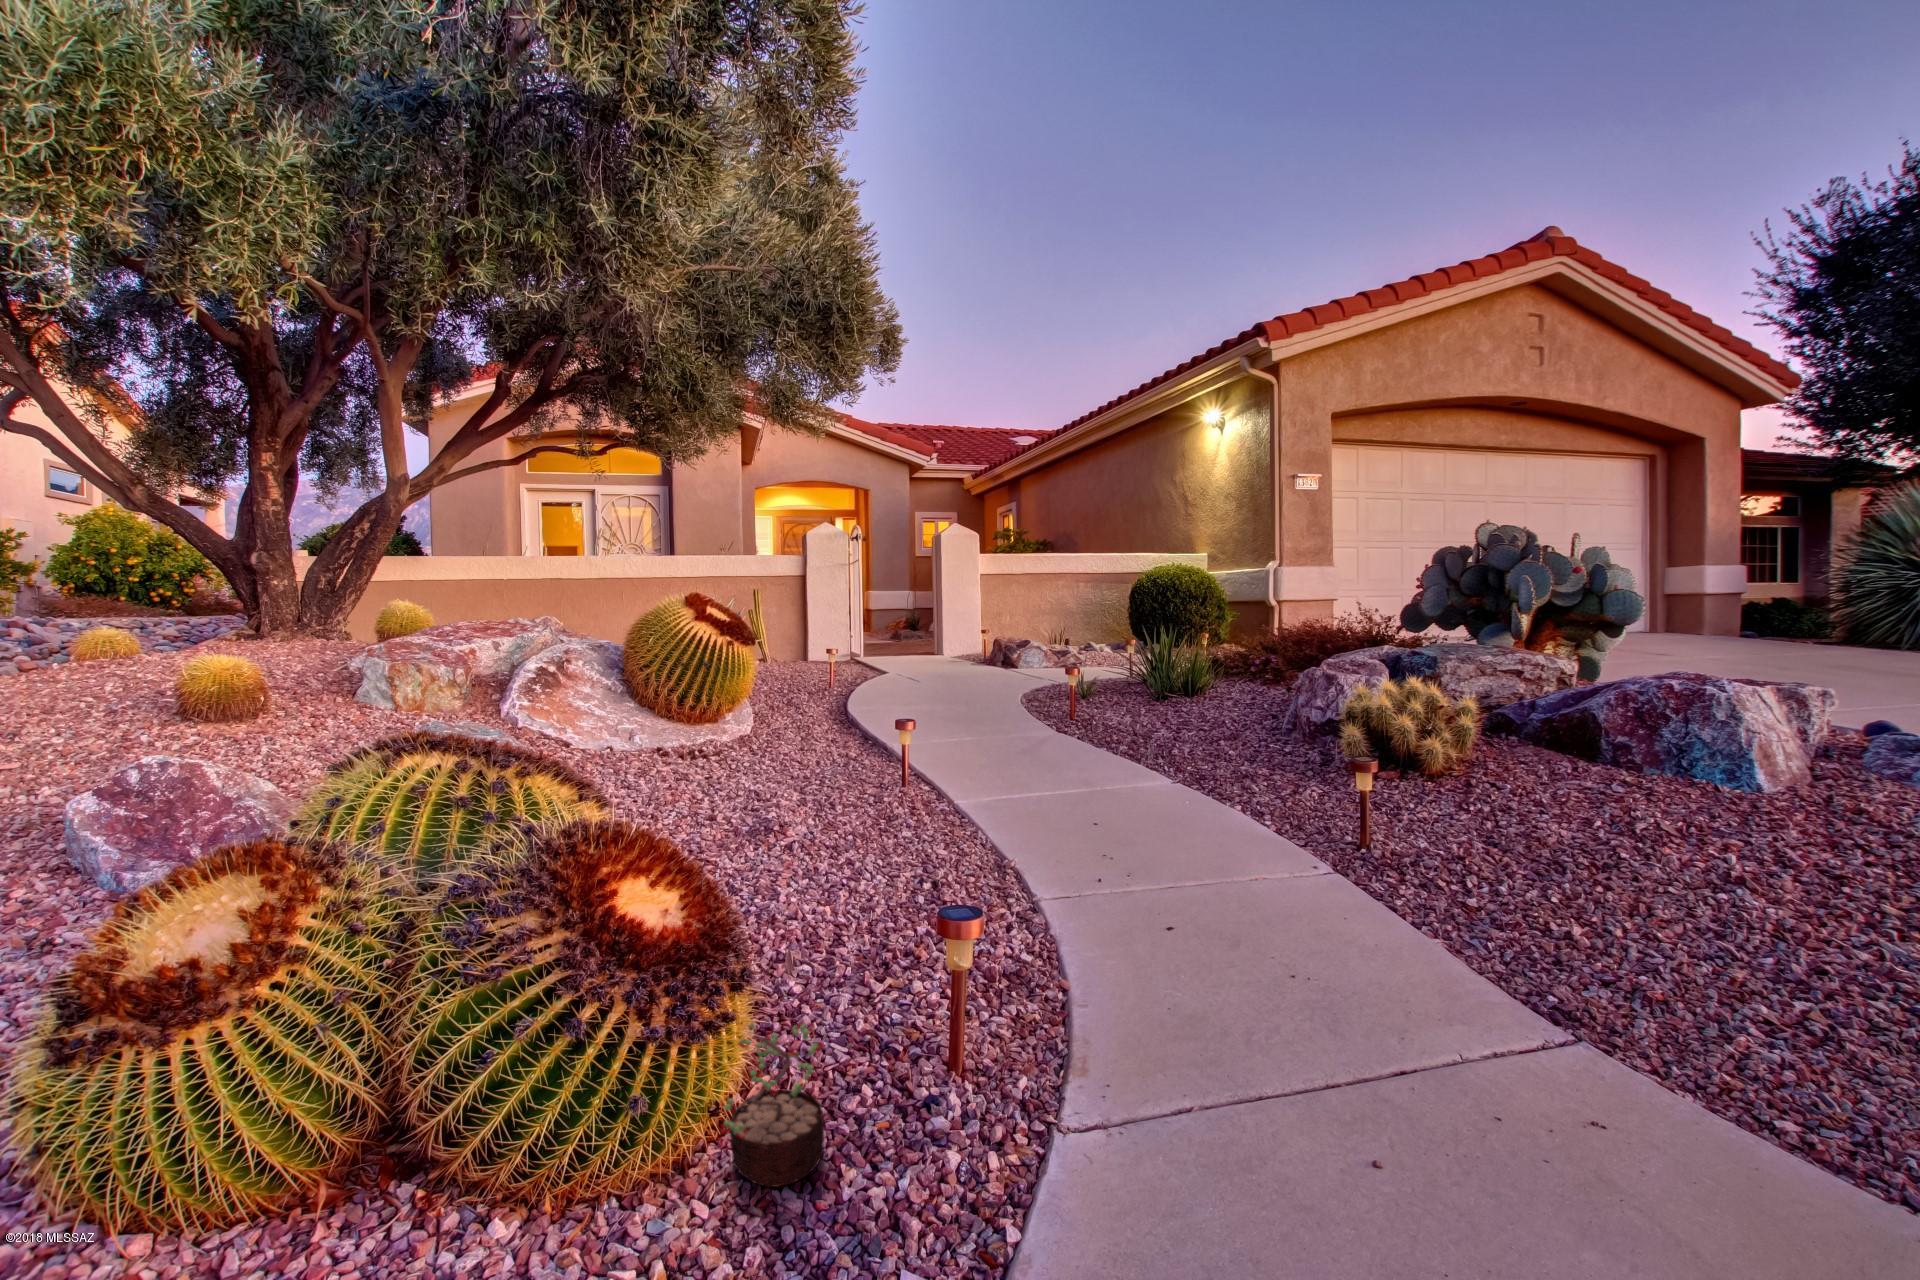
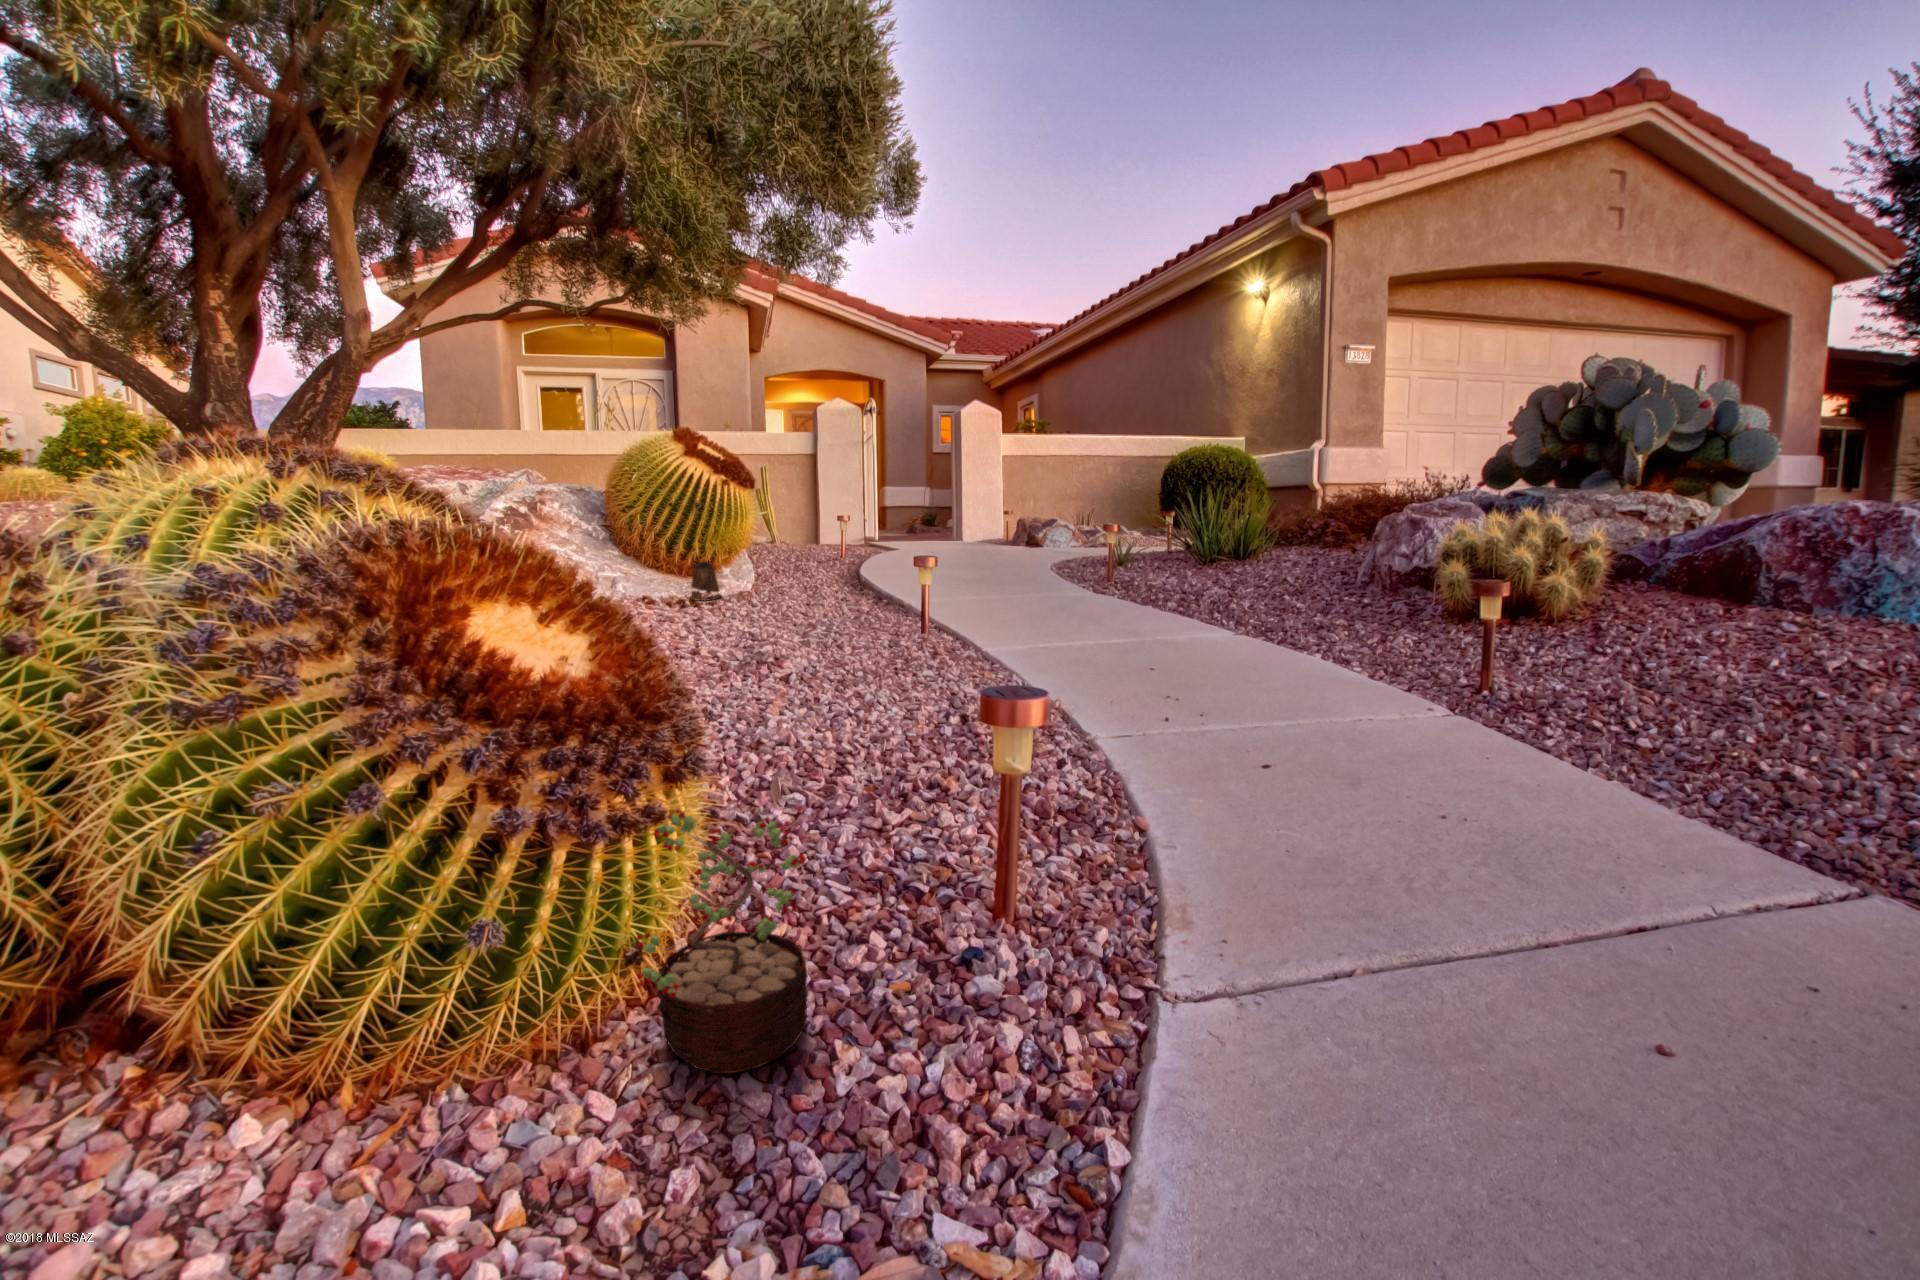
watering can: none [700,716,728,751] -> present [690,561,721,601]

